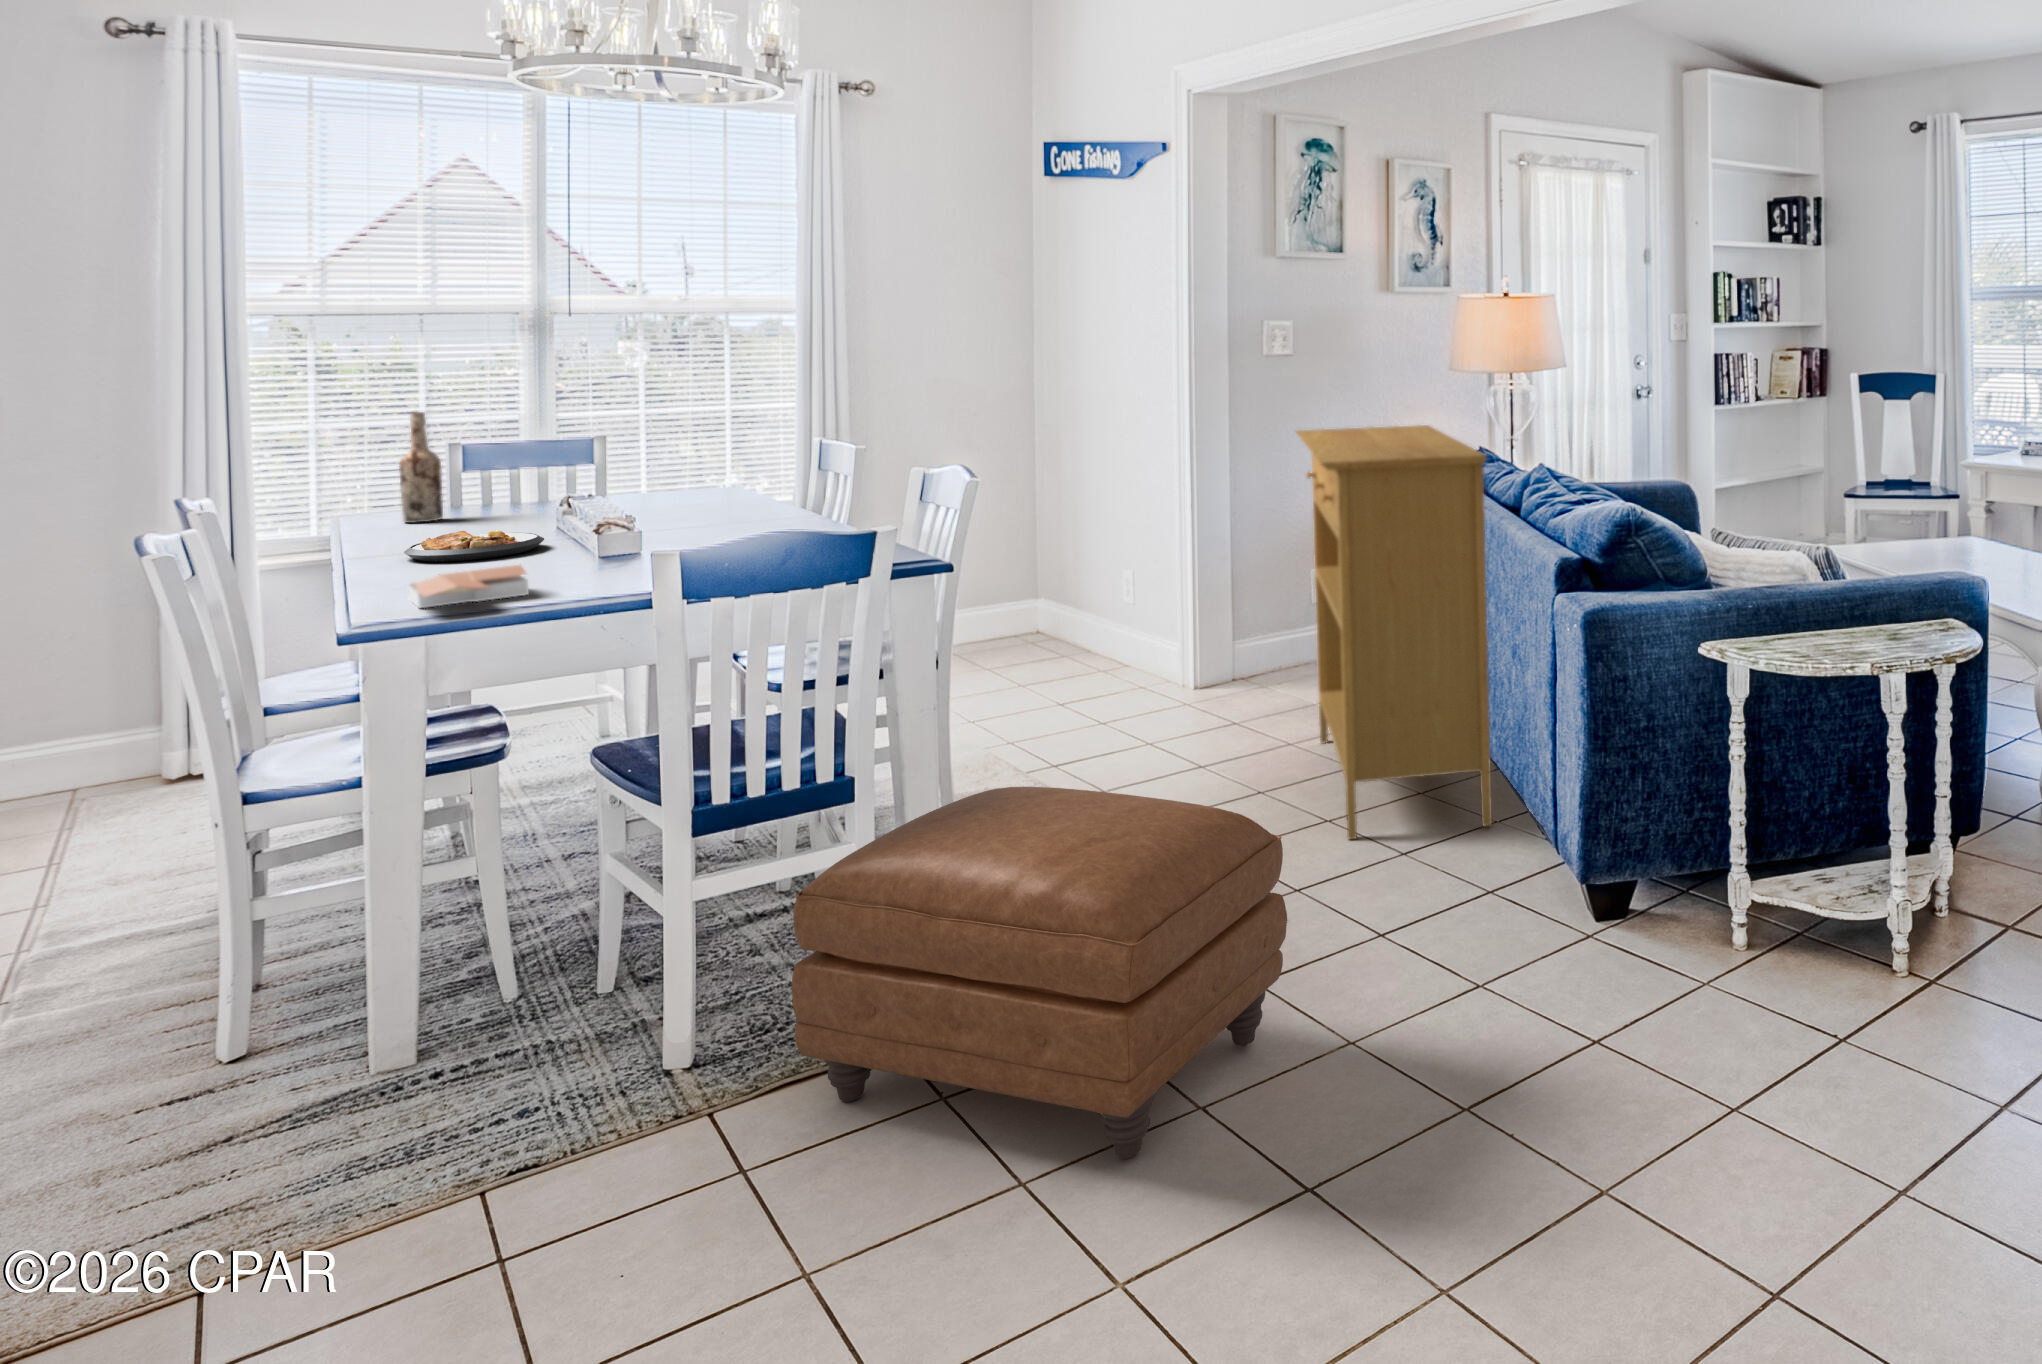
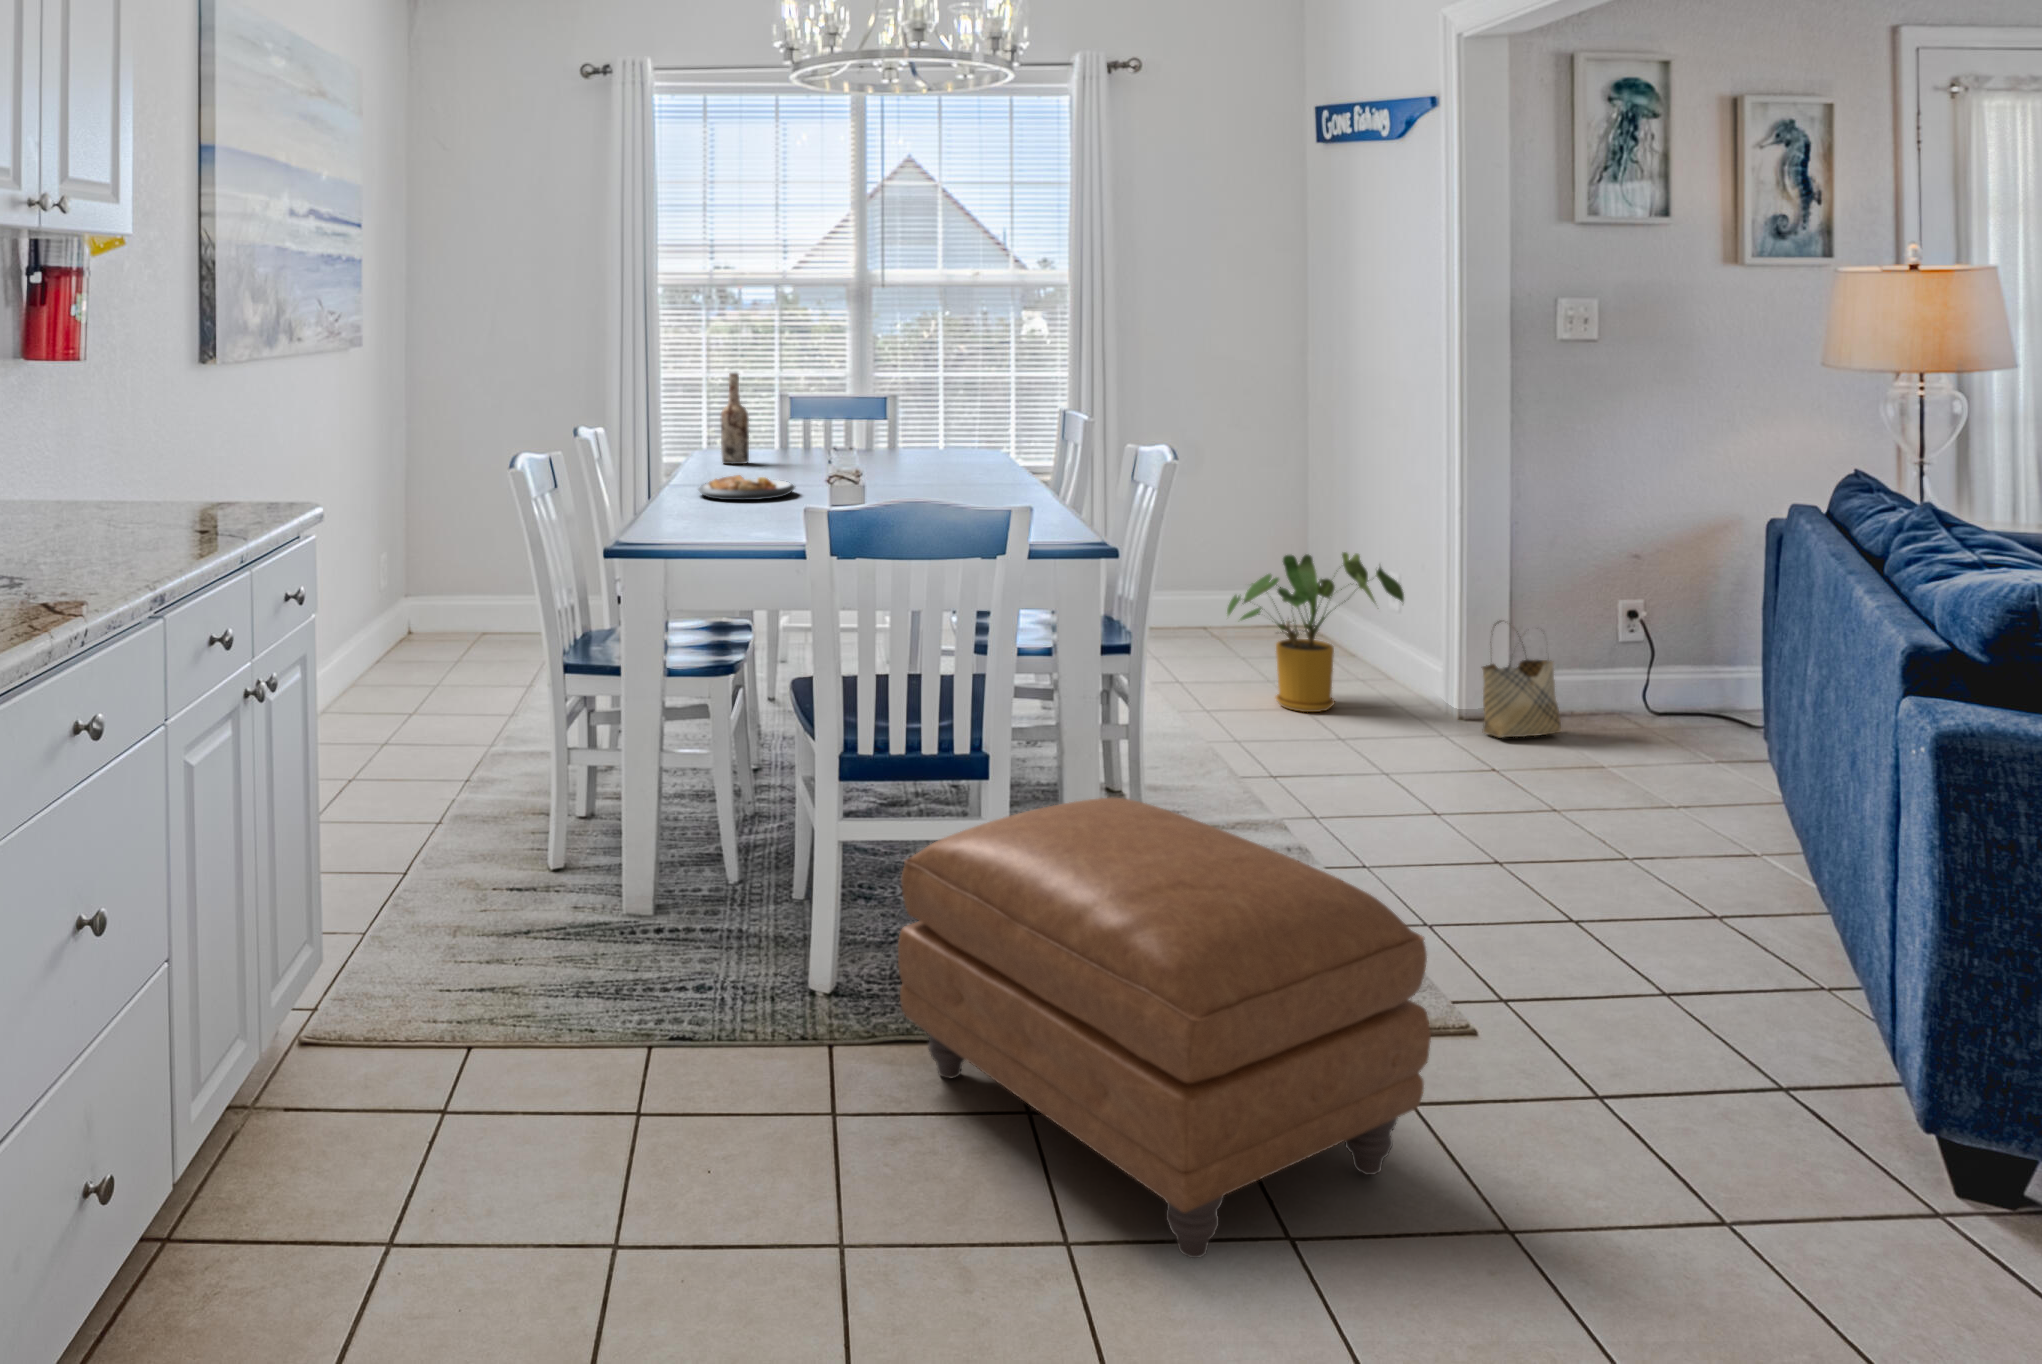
console table: present [1296,425,1492,840] -> none [1556,436,1814,992]
house plant: none [1008,548,1164,700] -> present [1227,552,1404,712]
book: present [409,565,529,608] -> none [670,509,751,538]
woven basket: none [1231,591,1291,691] -> present [1482,621,1561,738]

